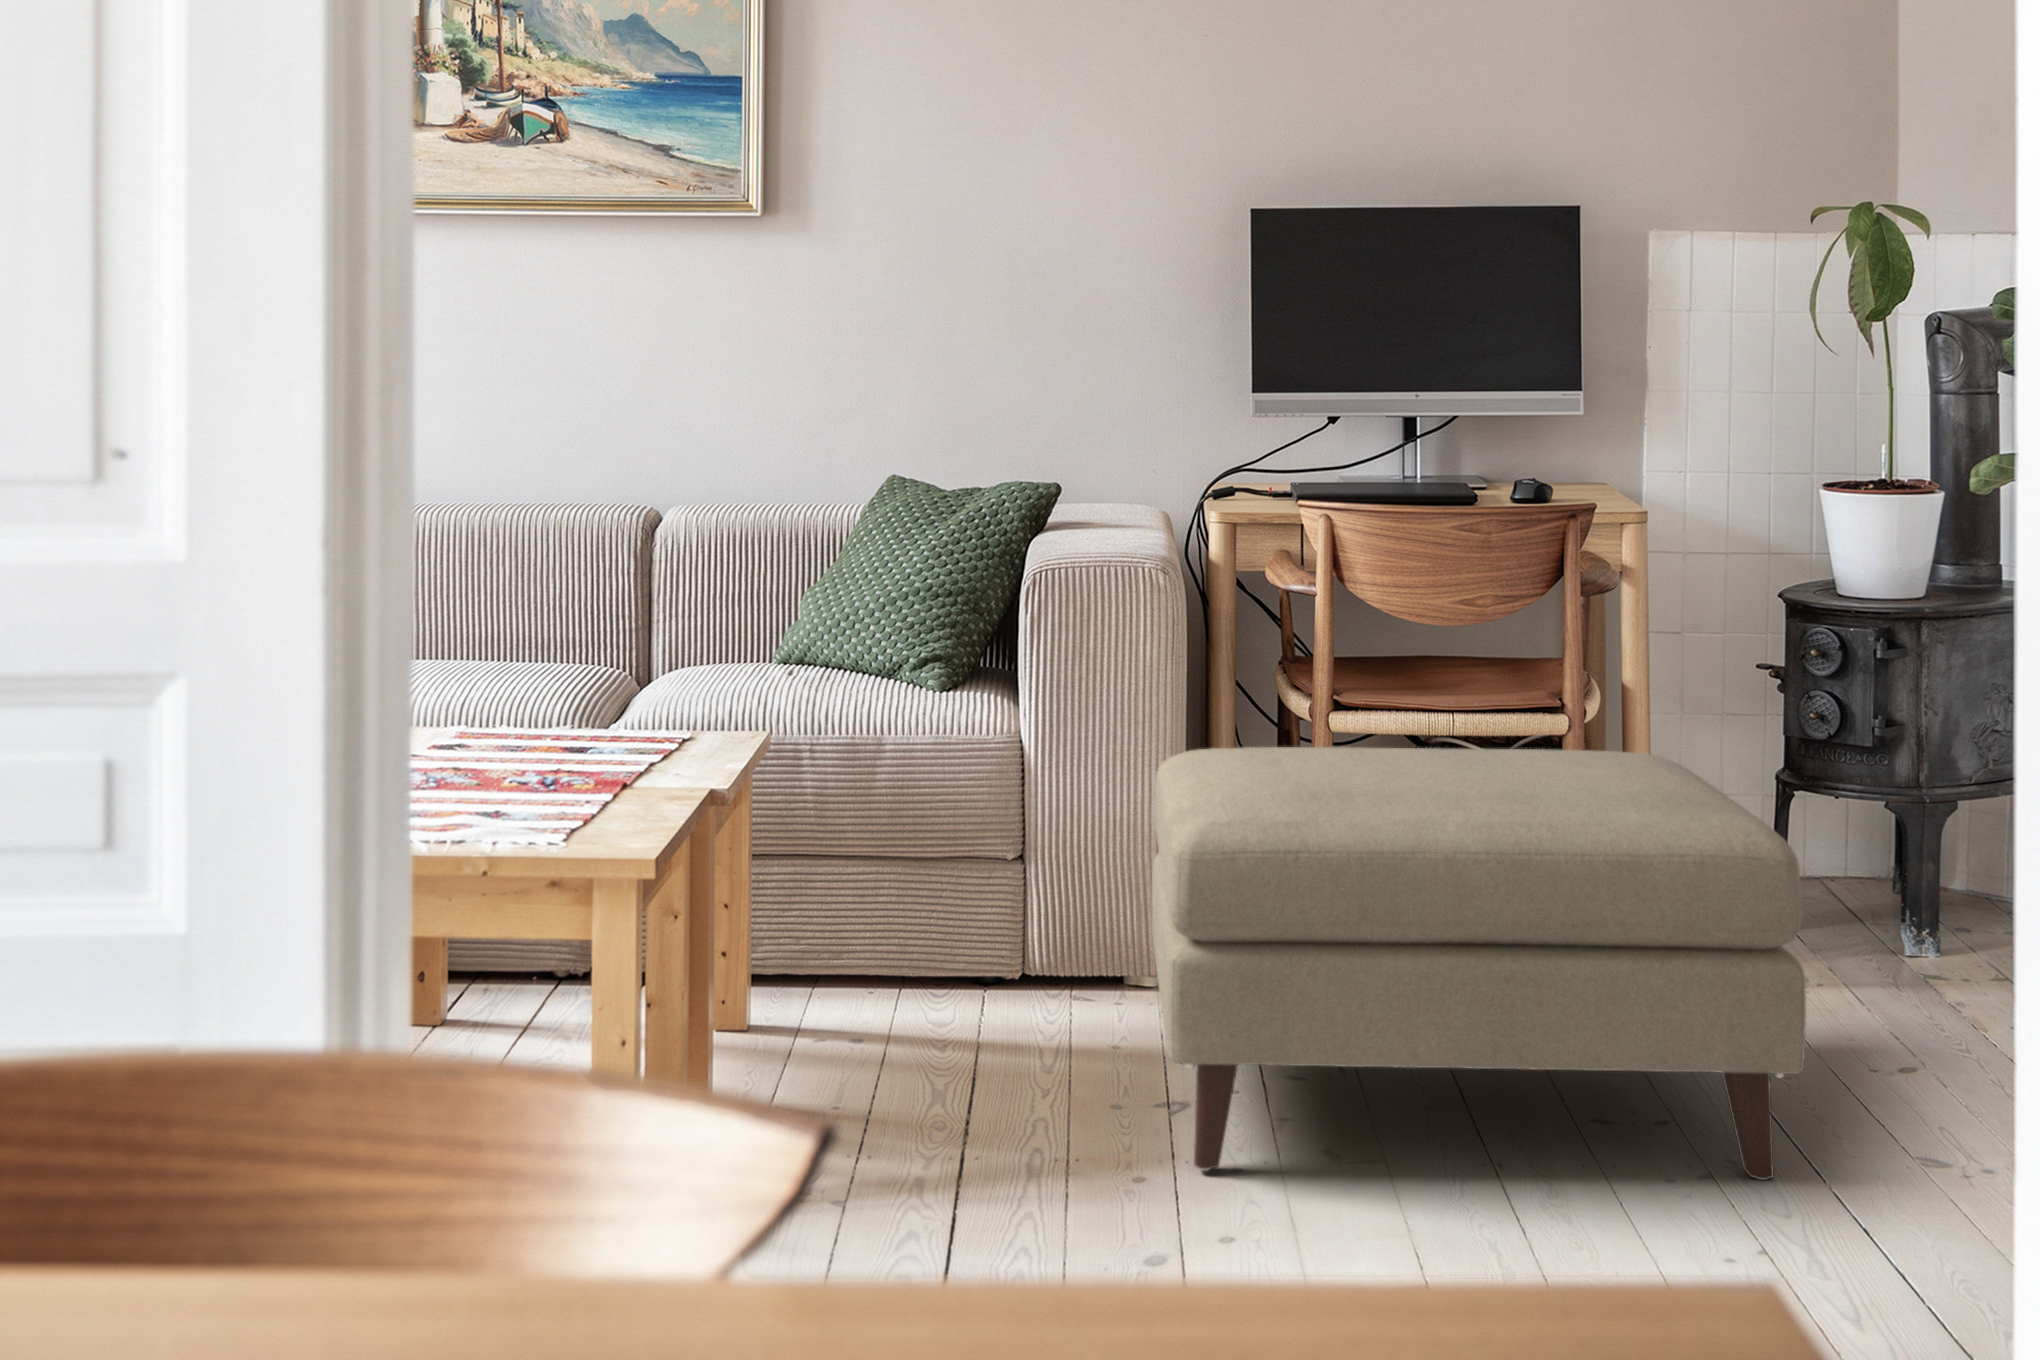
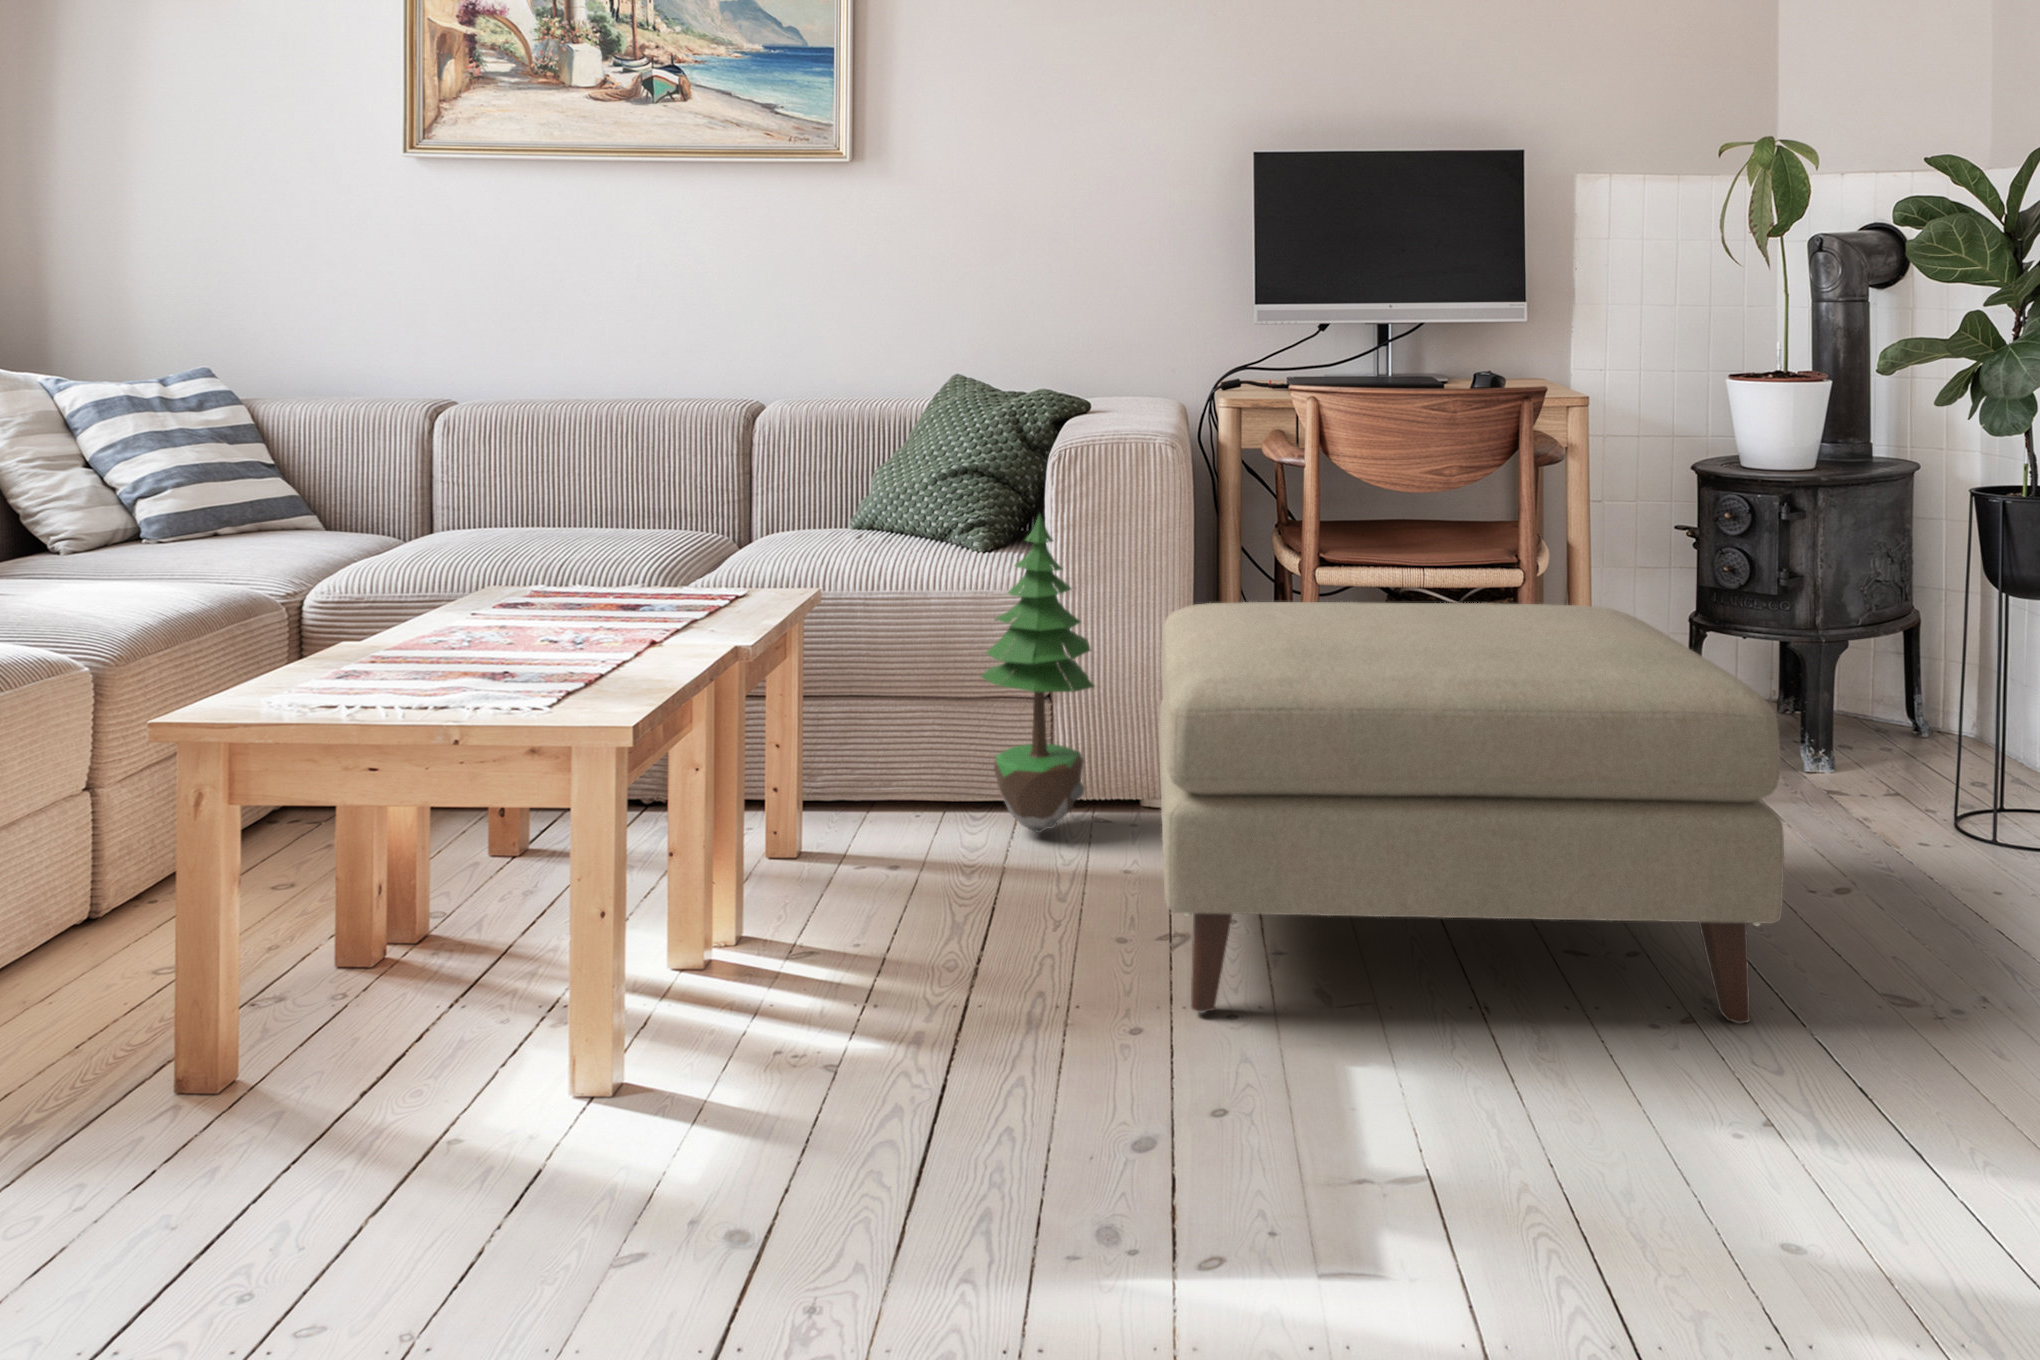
potted tree: none [944,646,1077,1014] -> present [981,515,1095,833]

